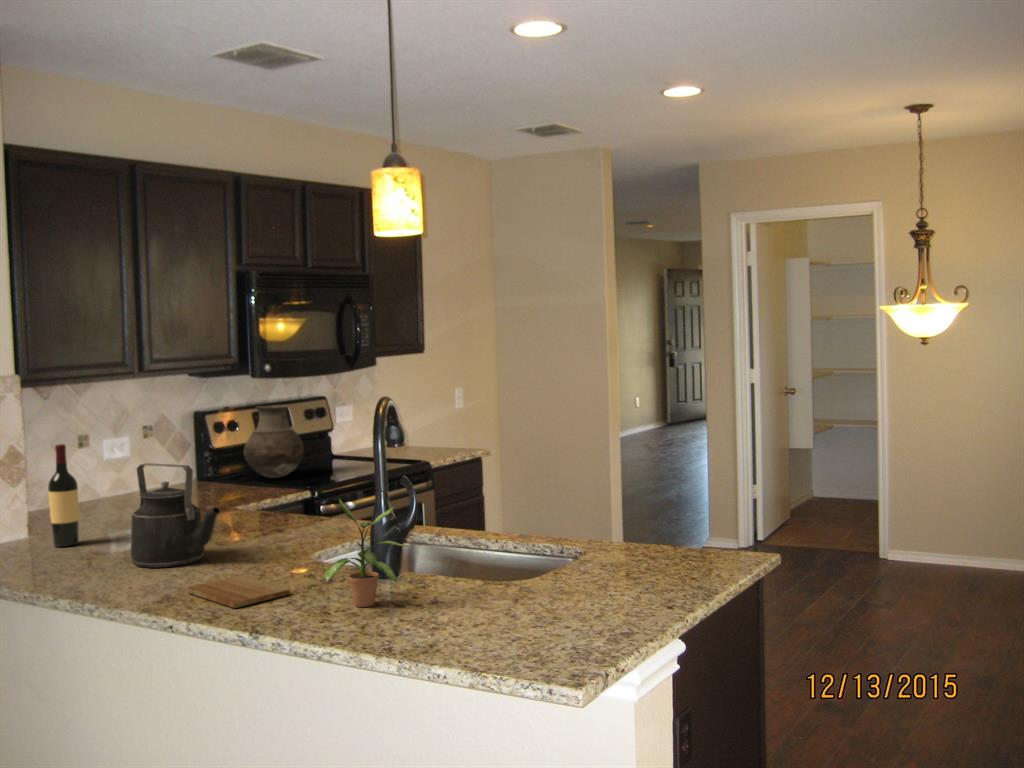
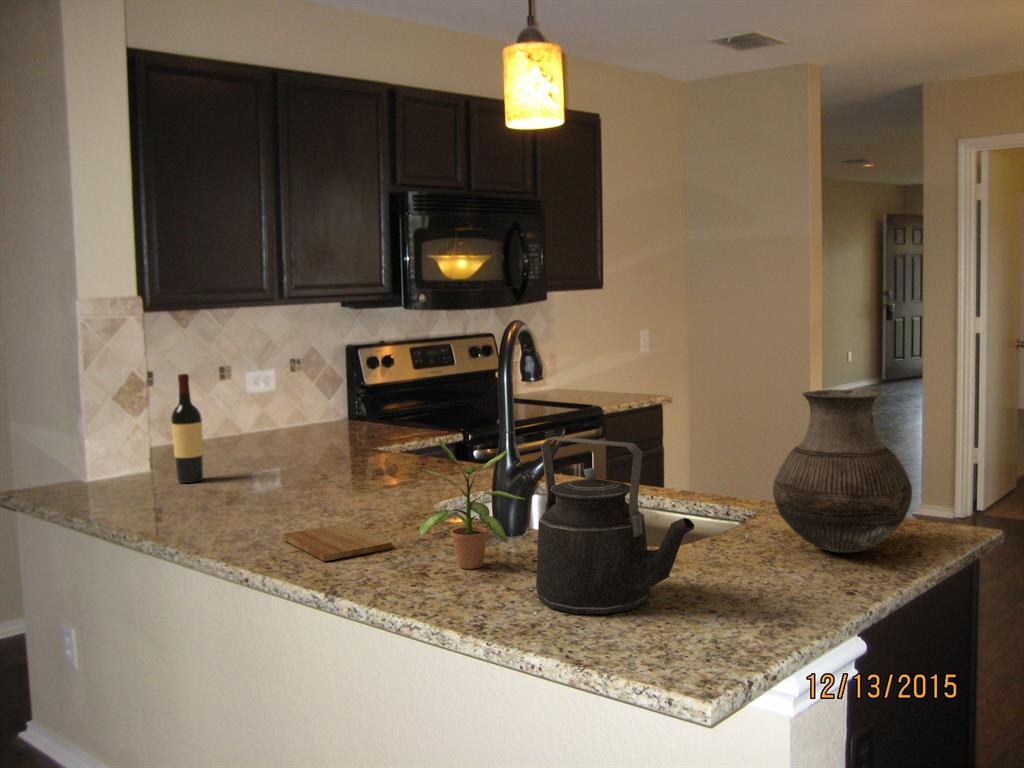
vase: present [244,405,304,478] -> present [773,390,912,553]
kettle: present [131,463,220,568] -> present [536,436,694,614]

